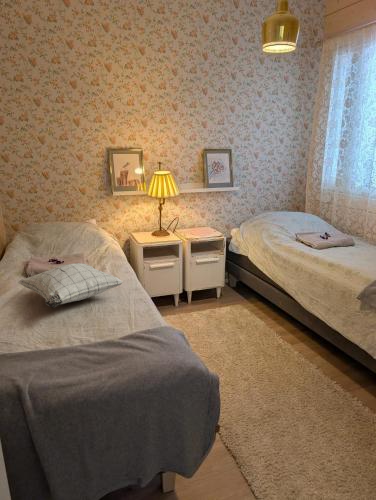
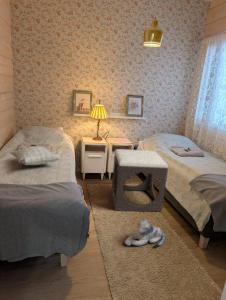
footstool: none [201,245,309,361] -> present [112,149,168,212]
plush toy: none [264,373,329,427] -> present [125,219,165,247]

